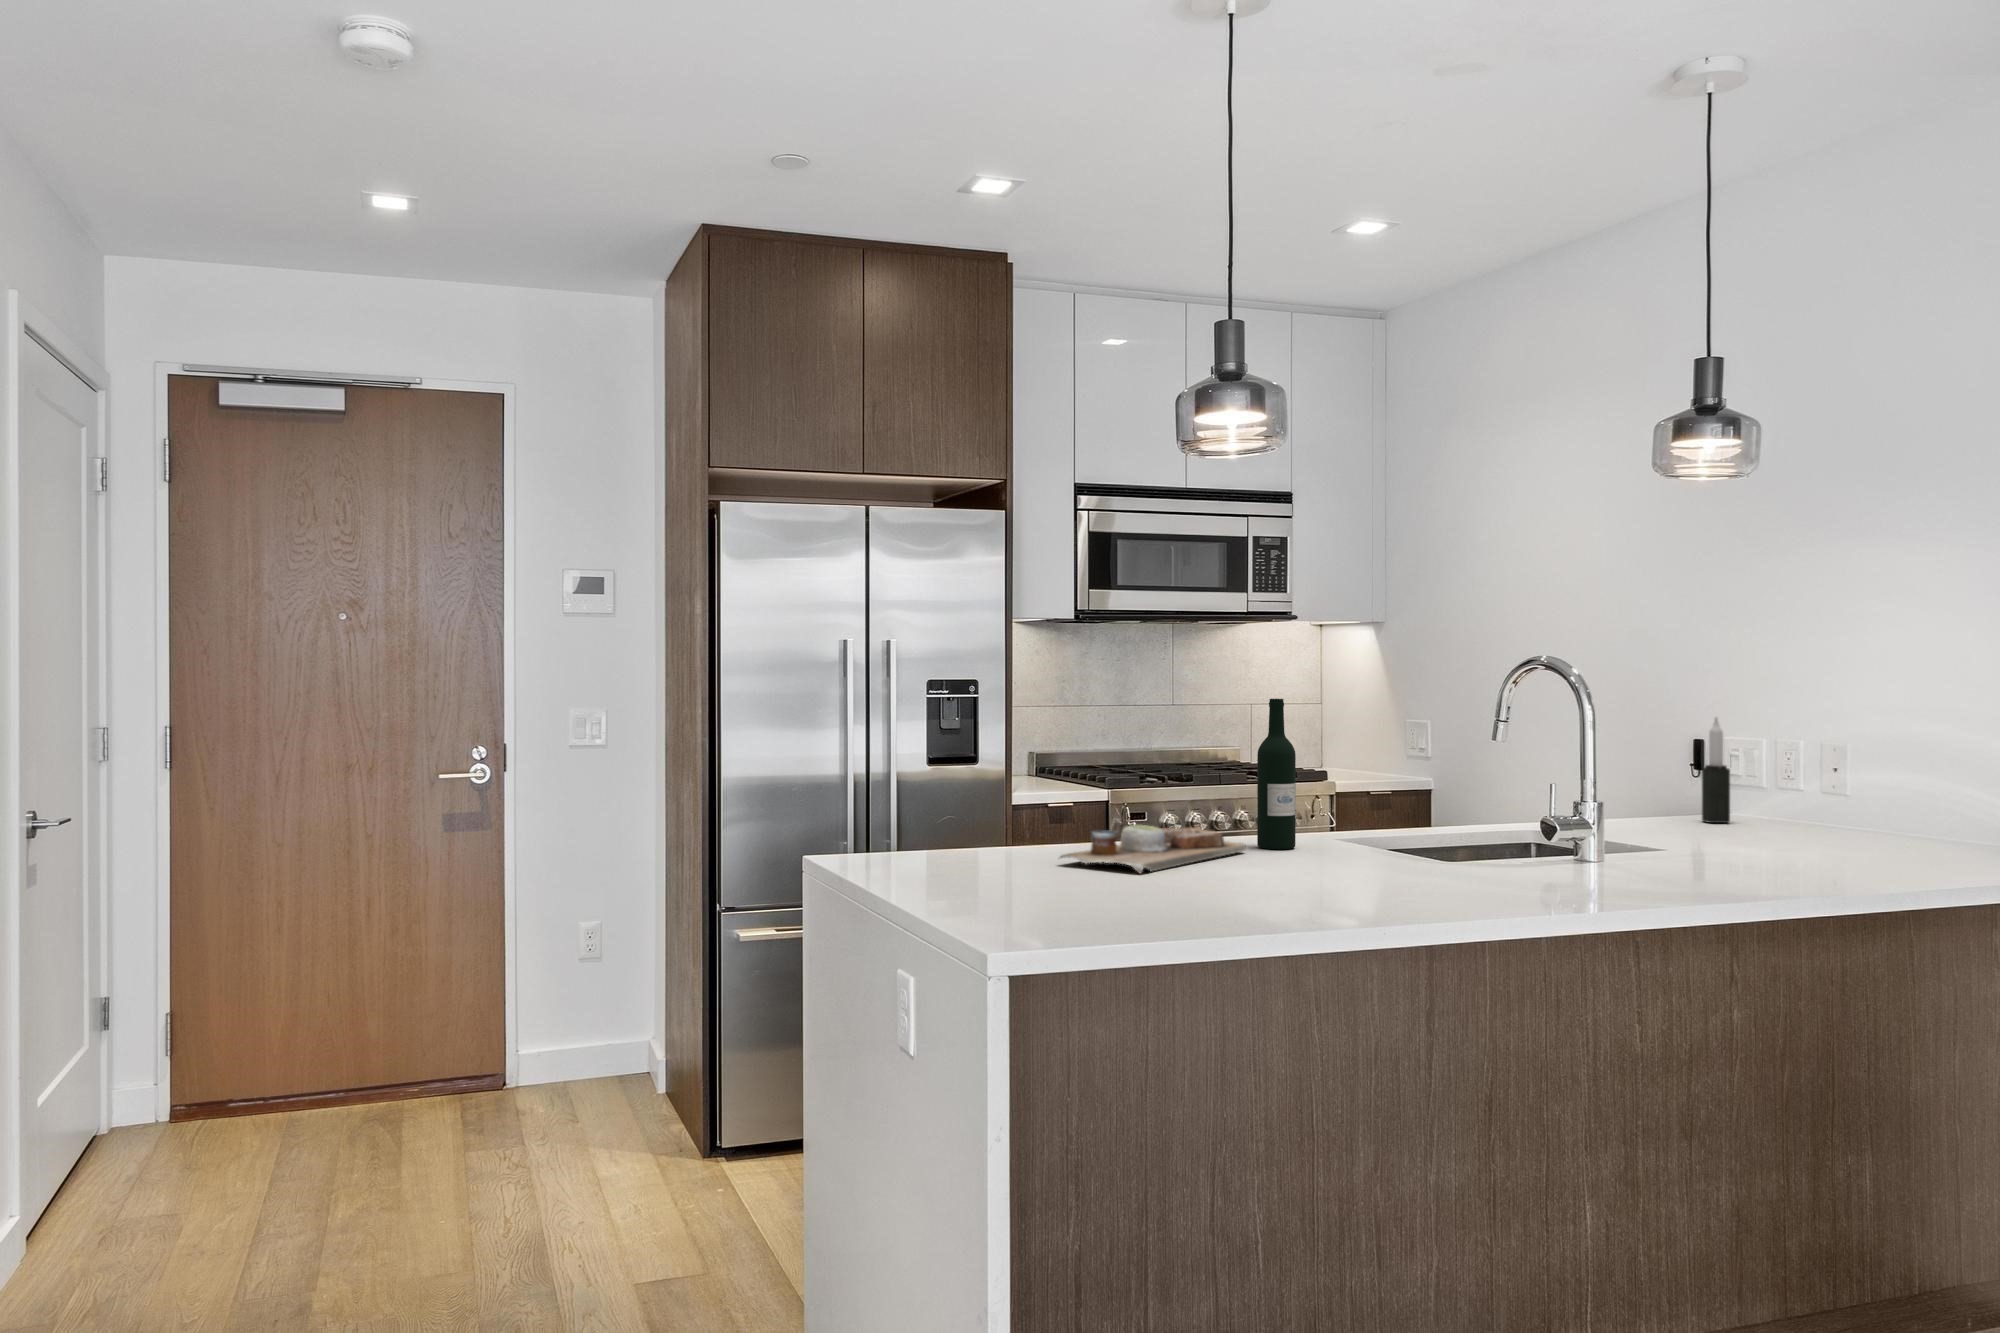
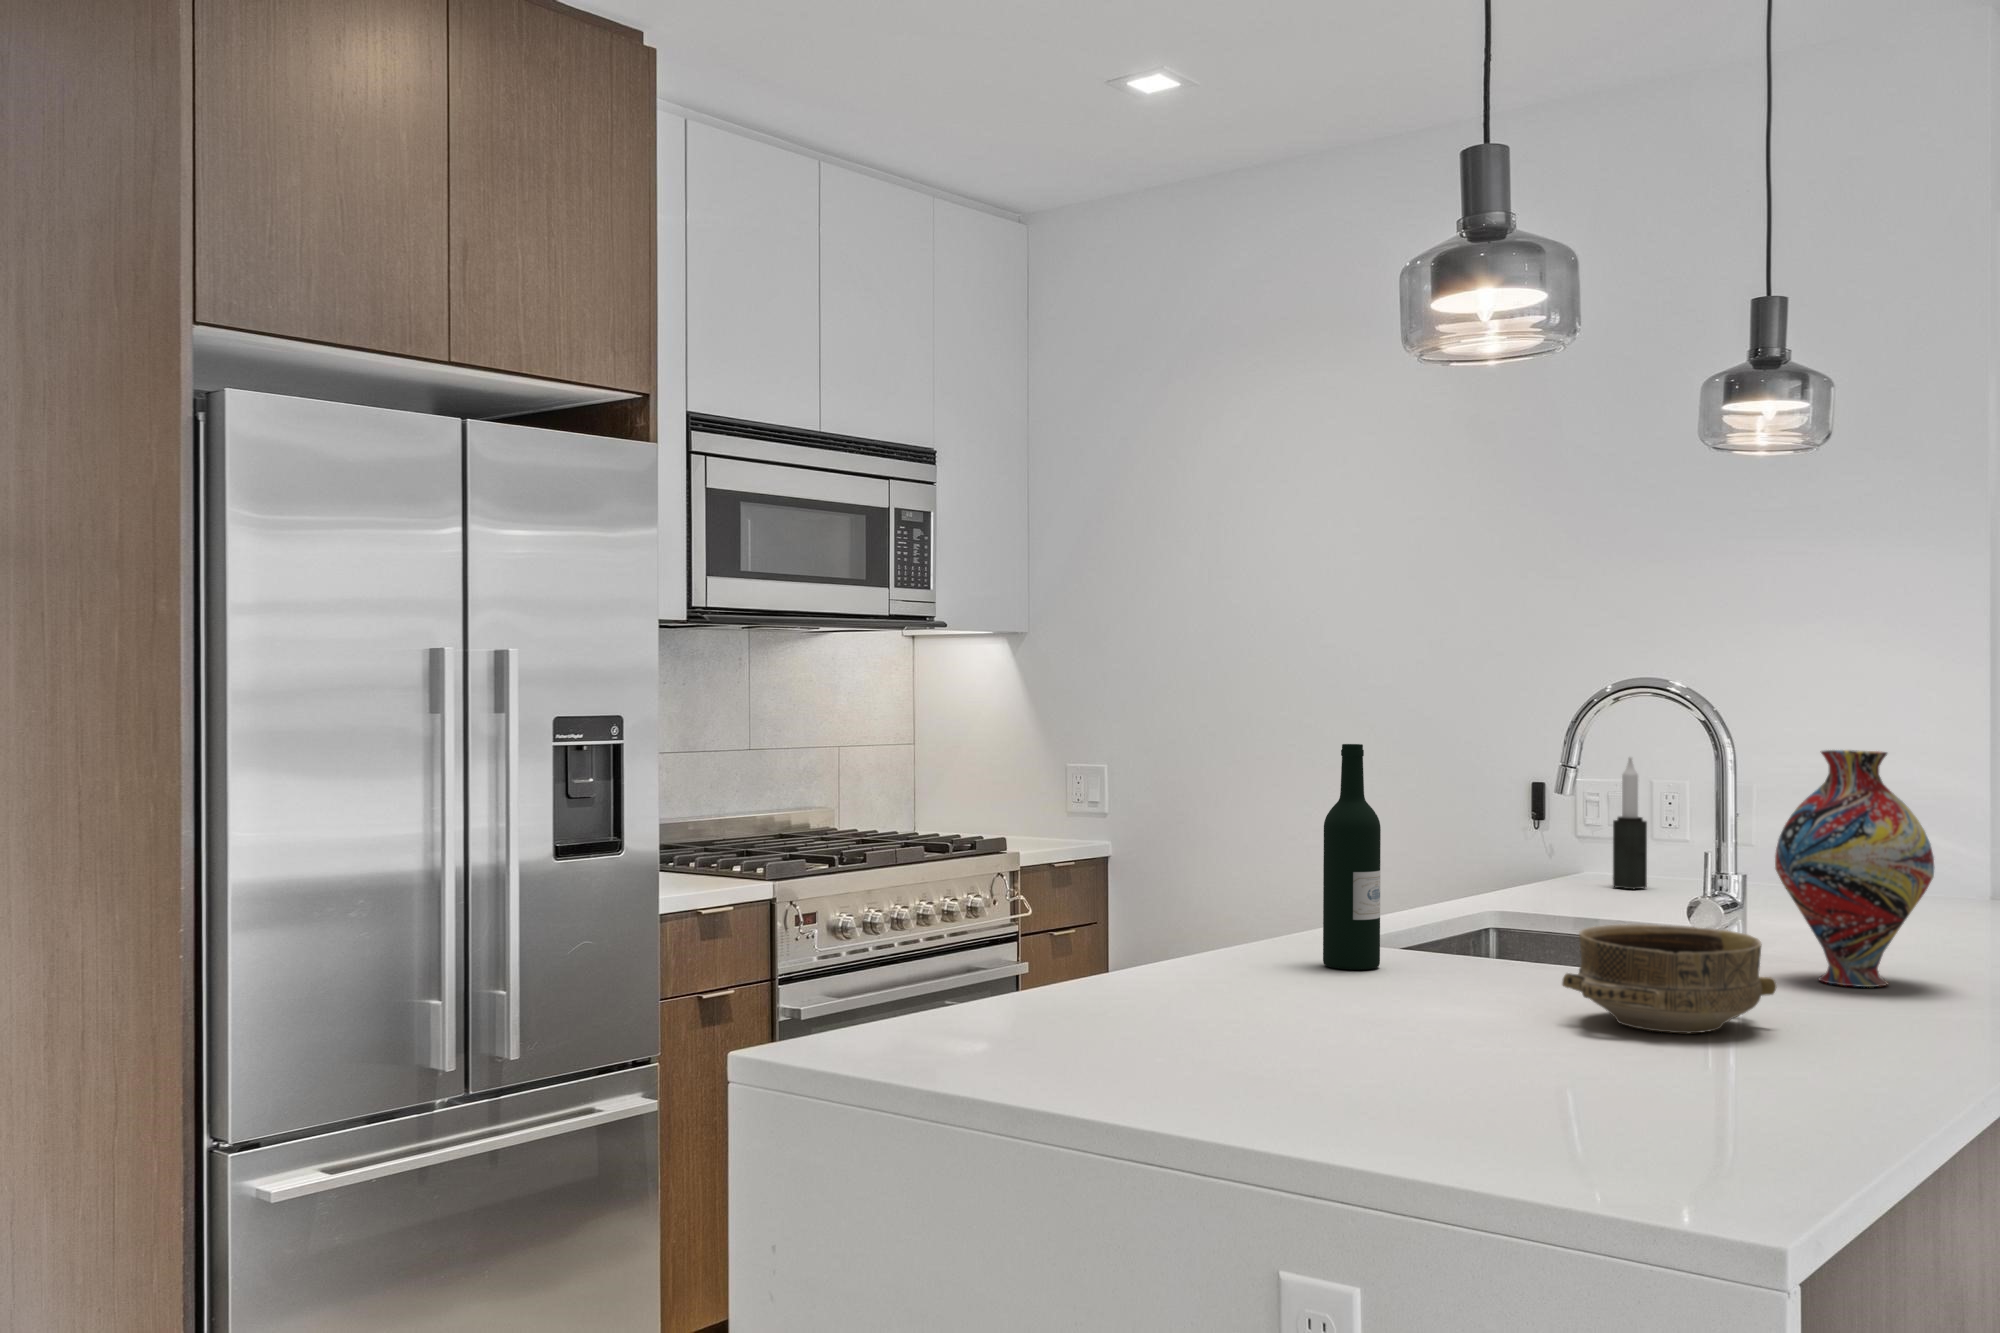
vase: none [1546,706,1661,881] -> present [1775,750,1934,987]
ceramic bowl: none [1276,819,1425,889] -> present [1562,924,1777,1033]
cutting board: present [1060,825,1246,873] -> none [1202,942,1371,1035]

